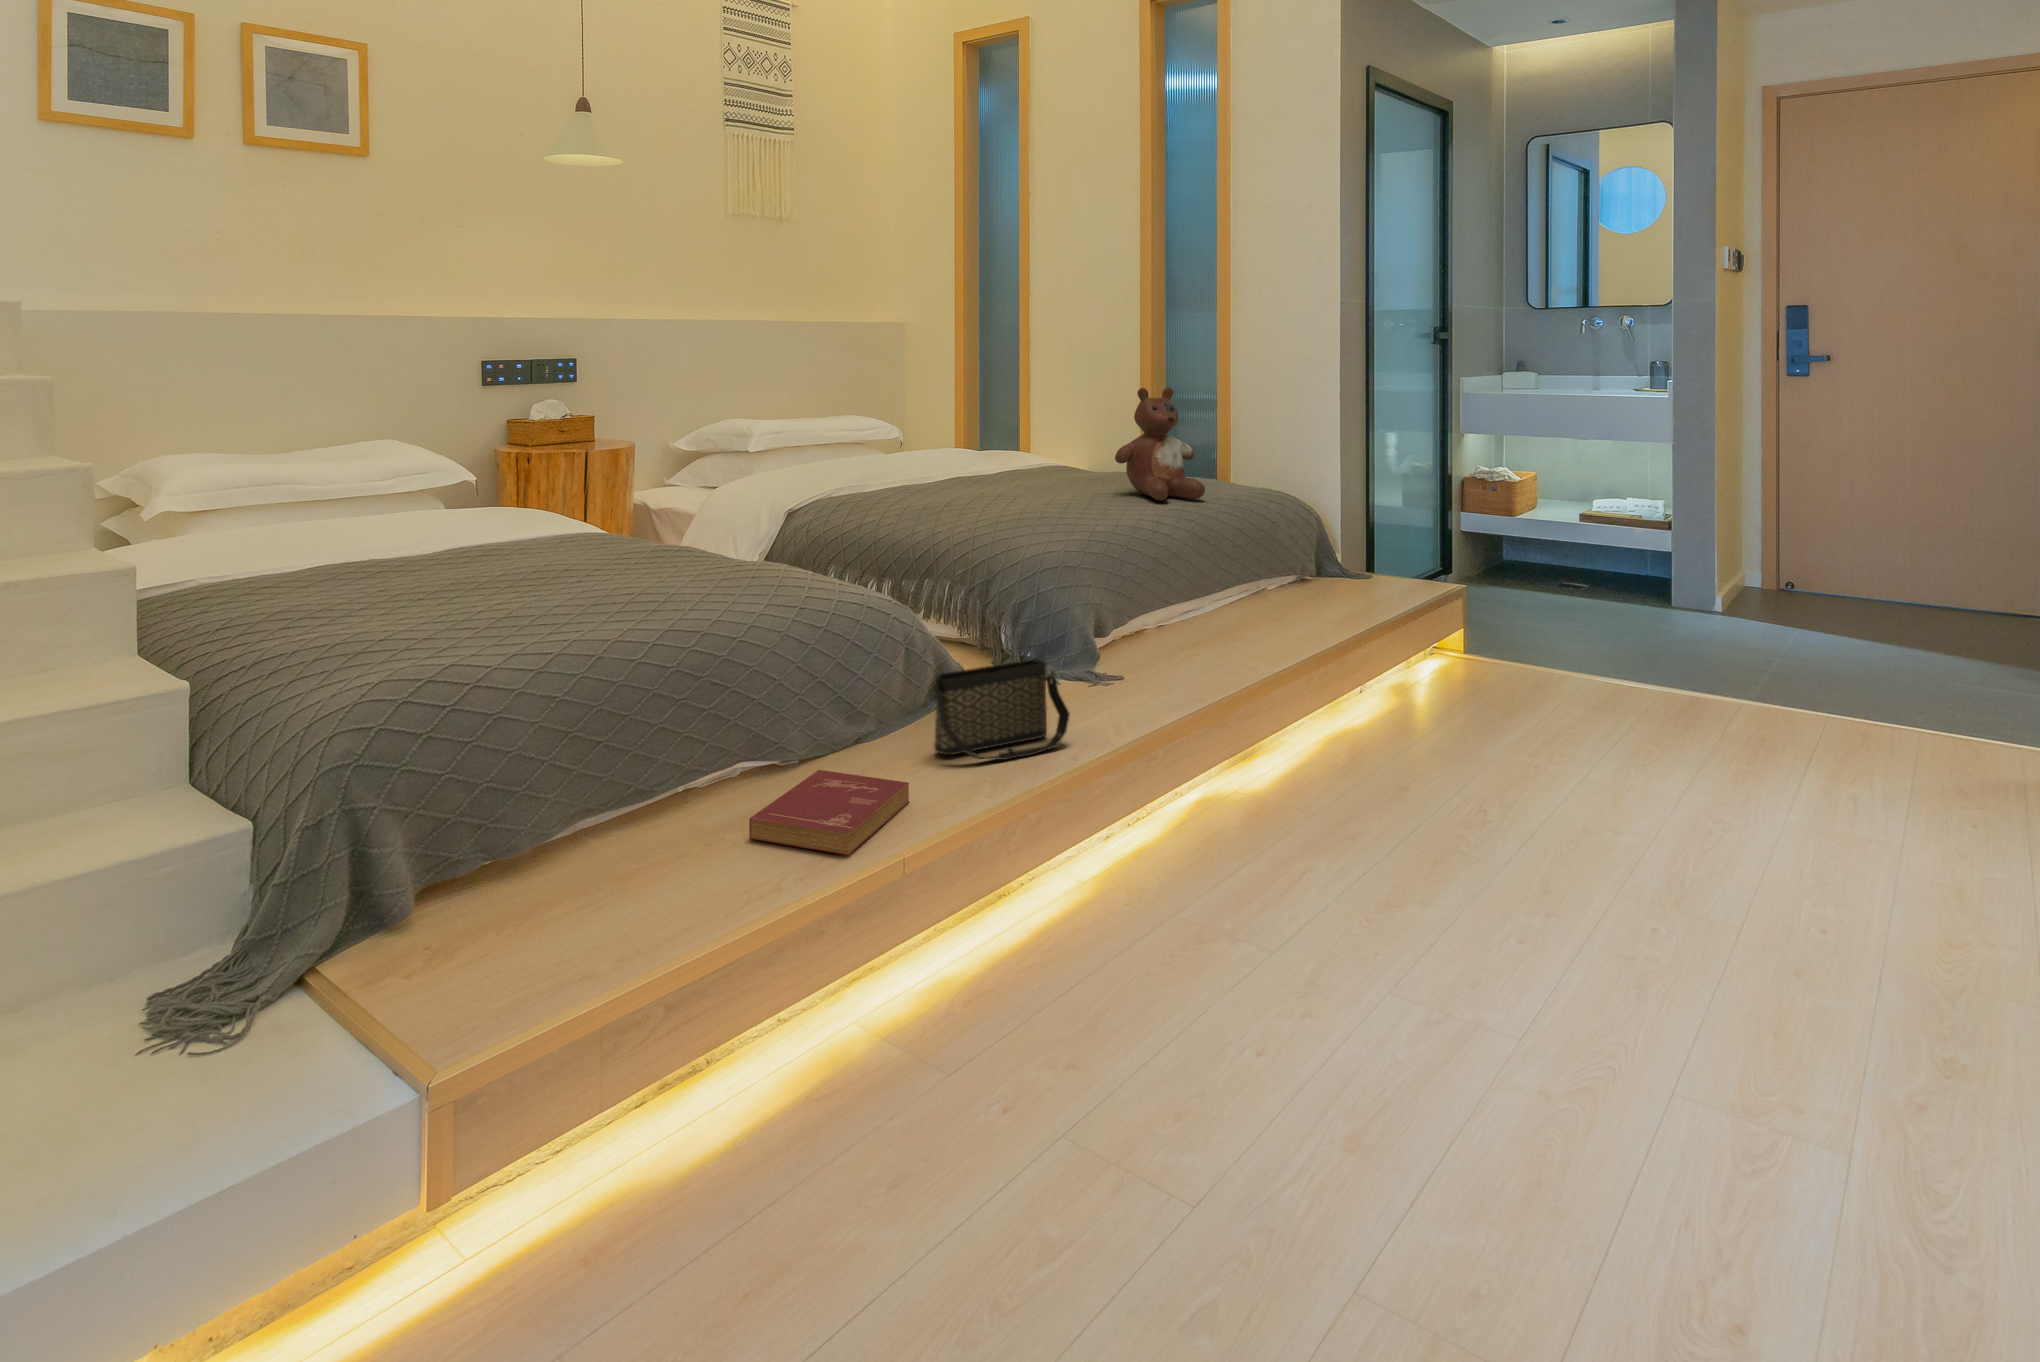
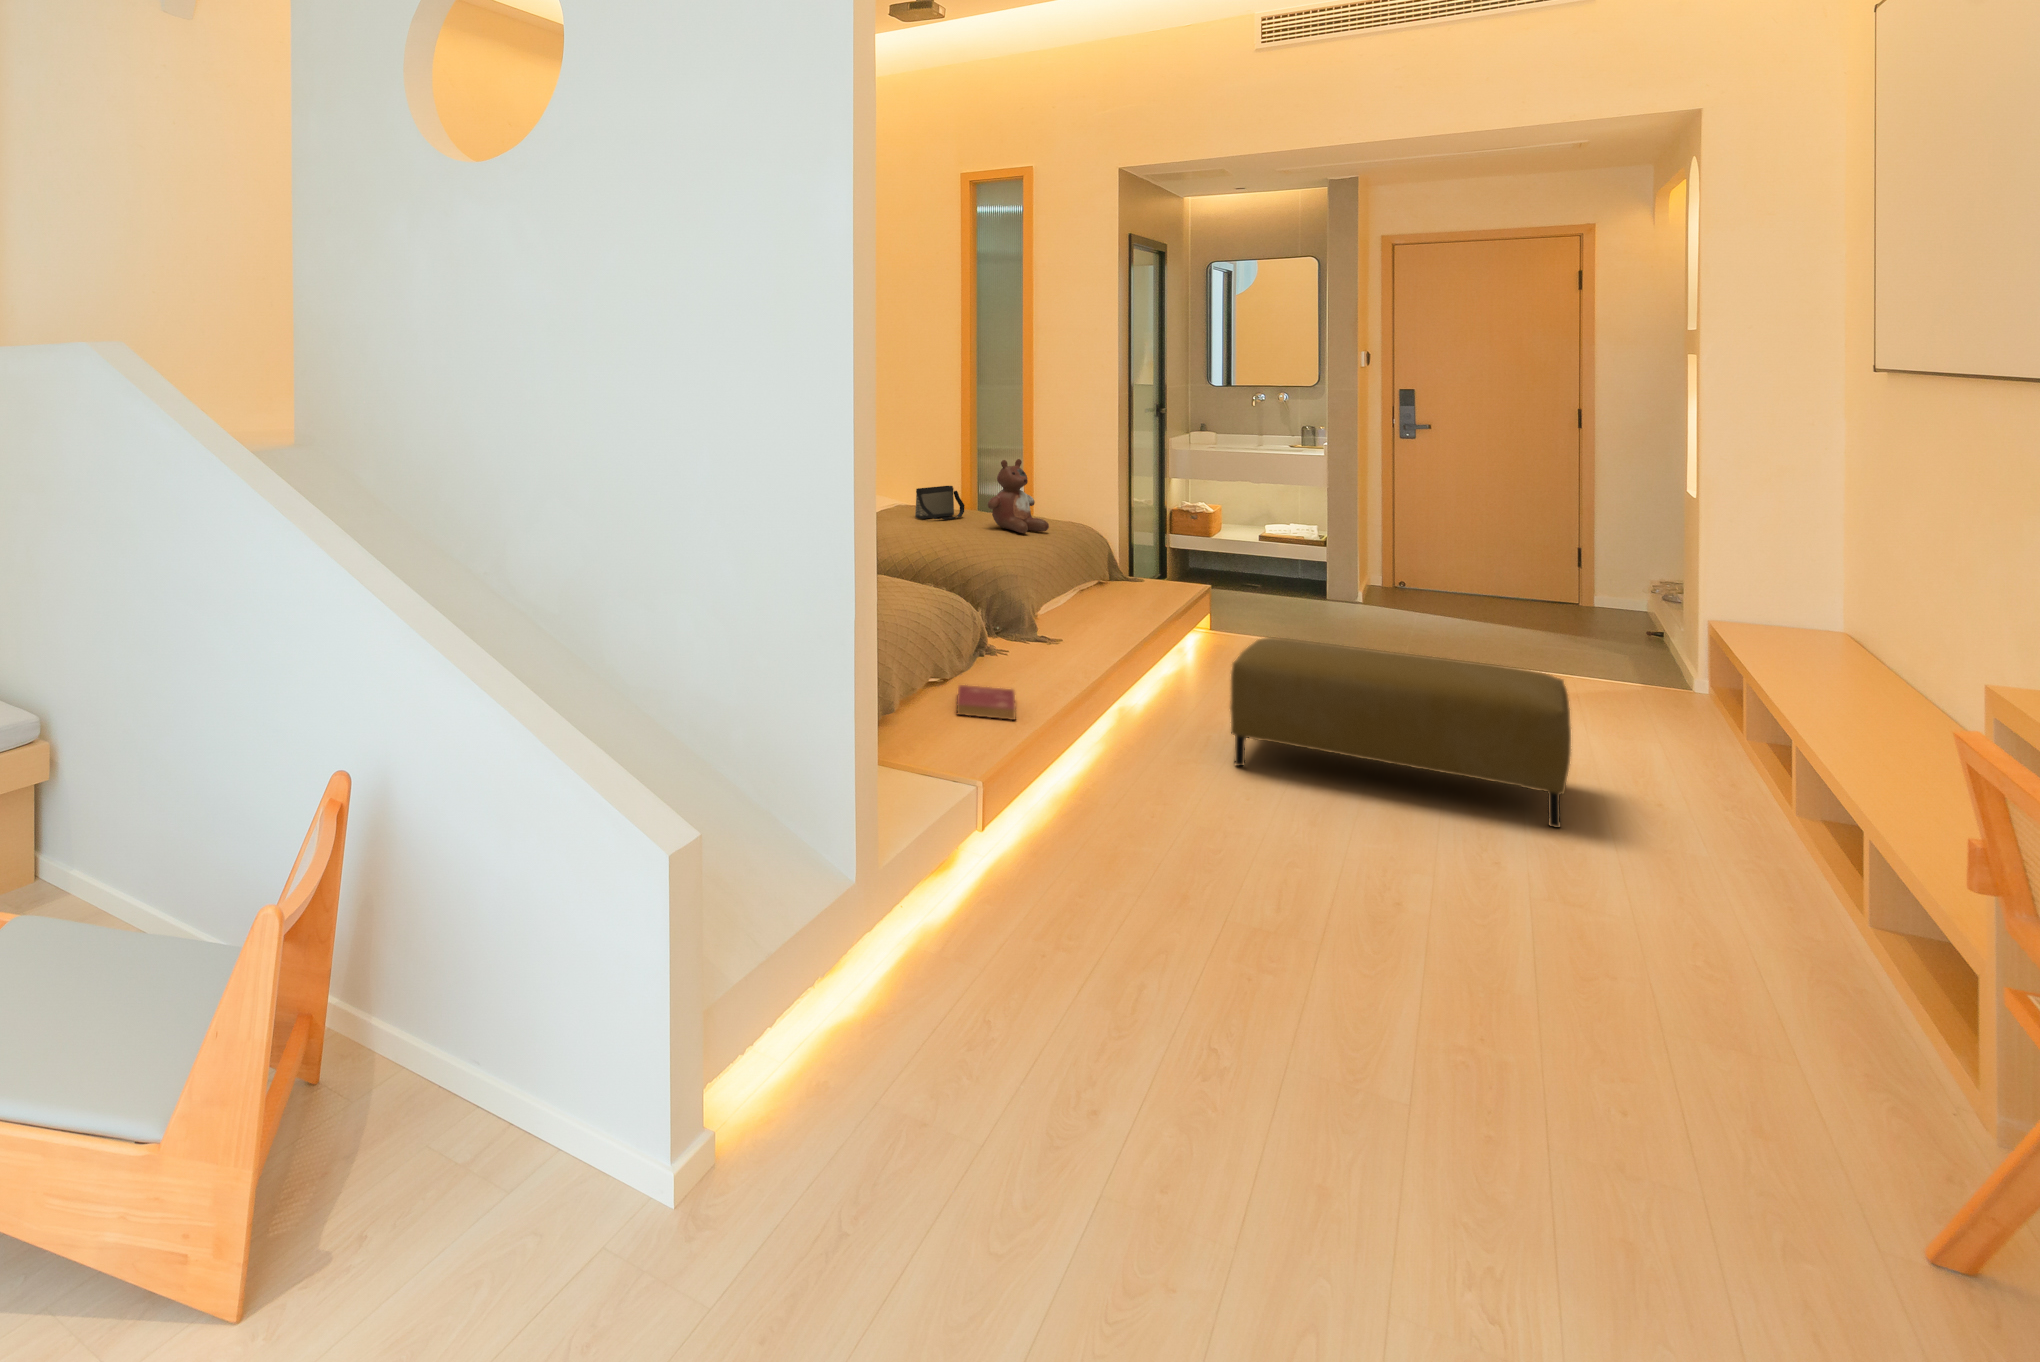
handbag: present [933,659,1070,760] -> present [915,486,965,520]
ottoman: none [1312,684,1989,1165] -> present [1230,637,1571,828]

